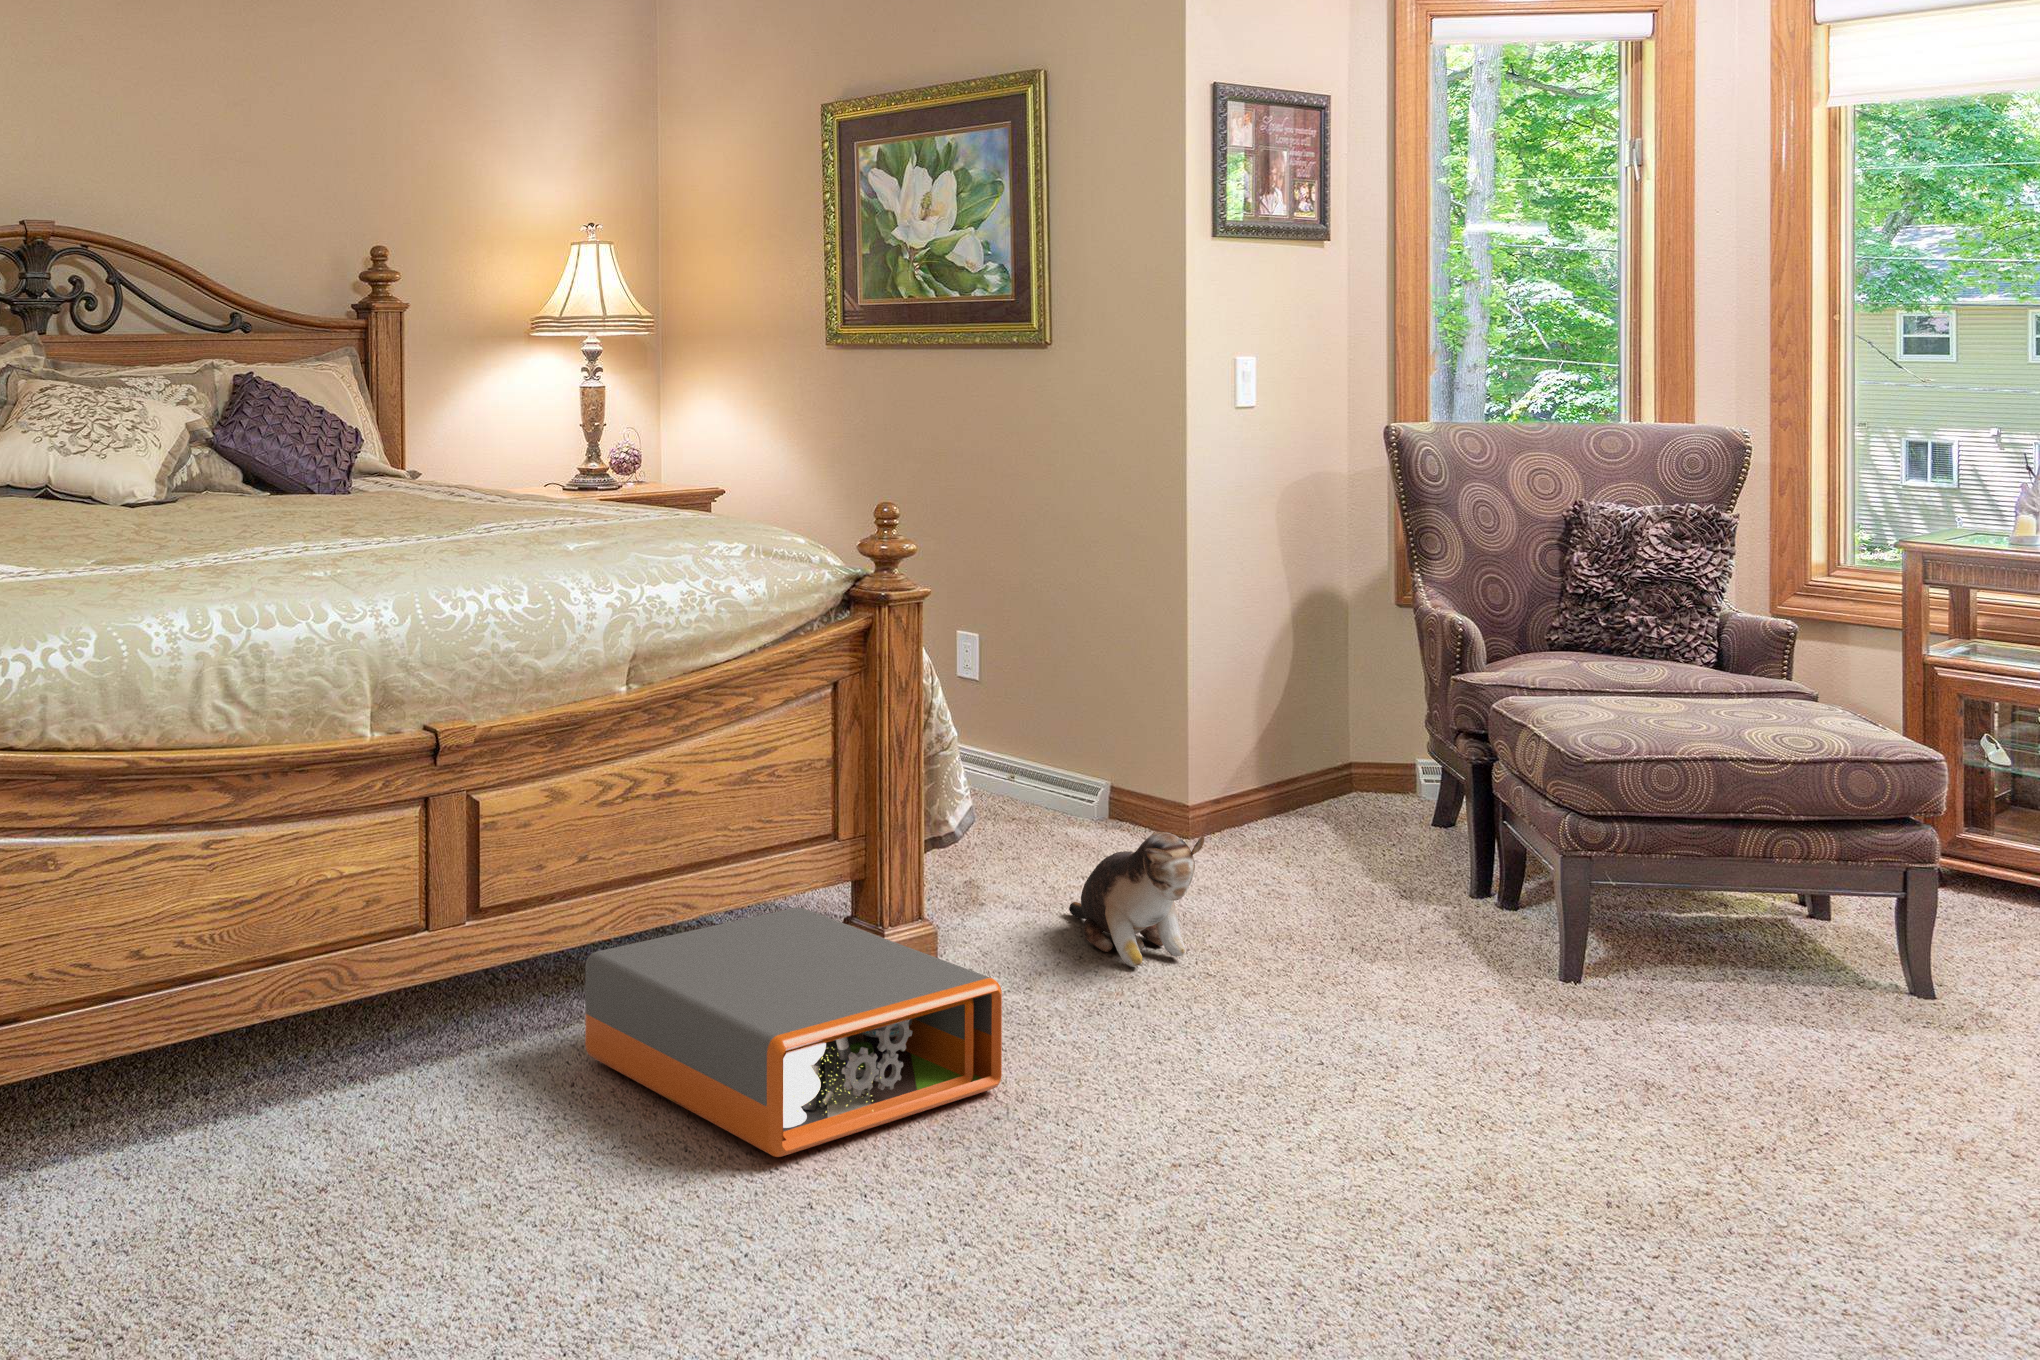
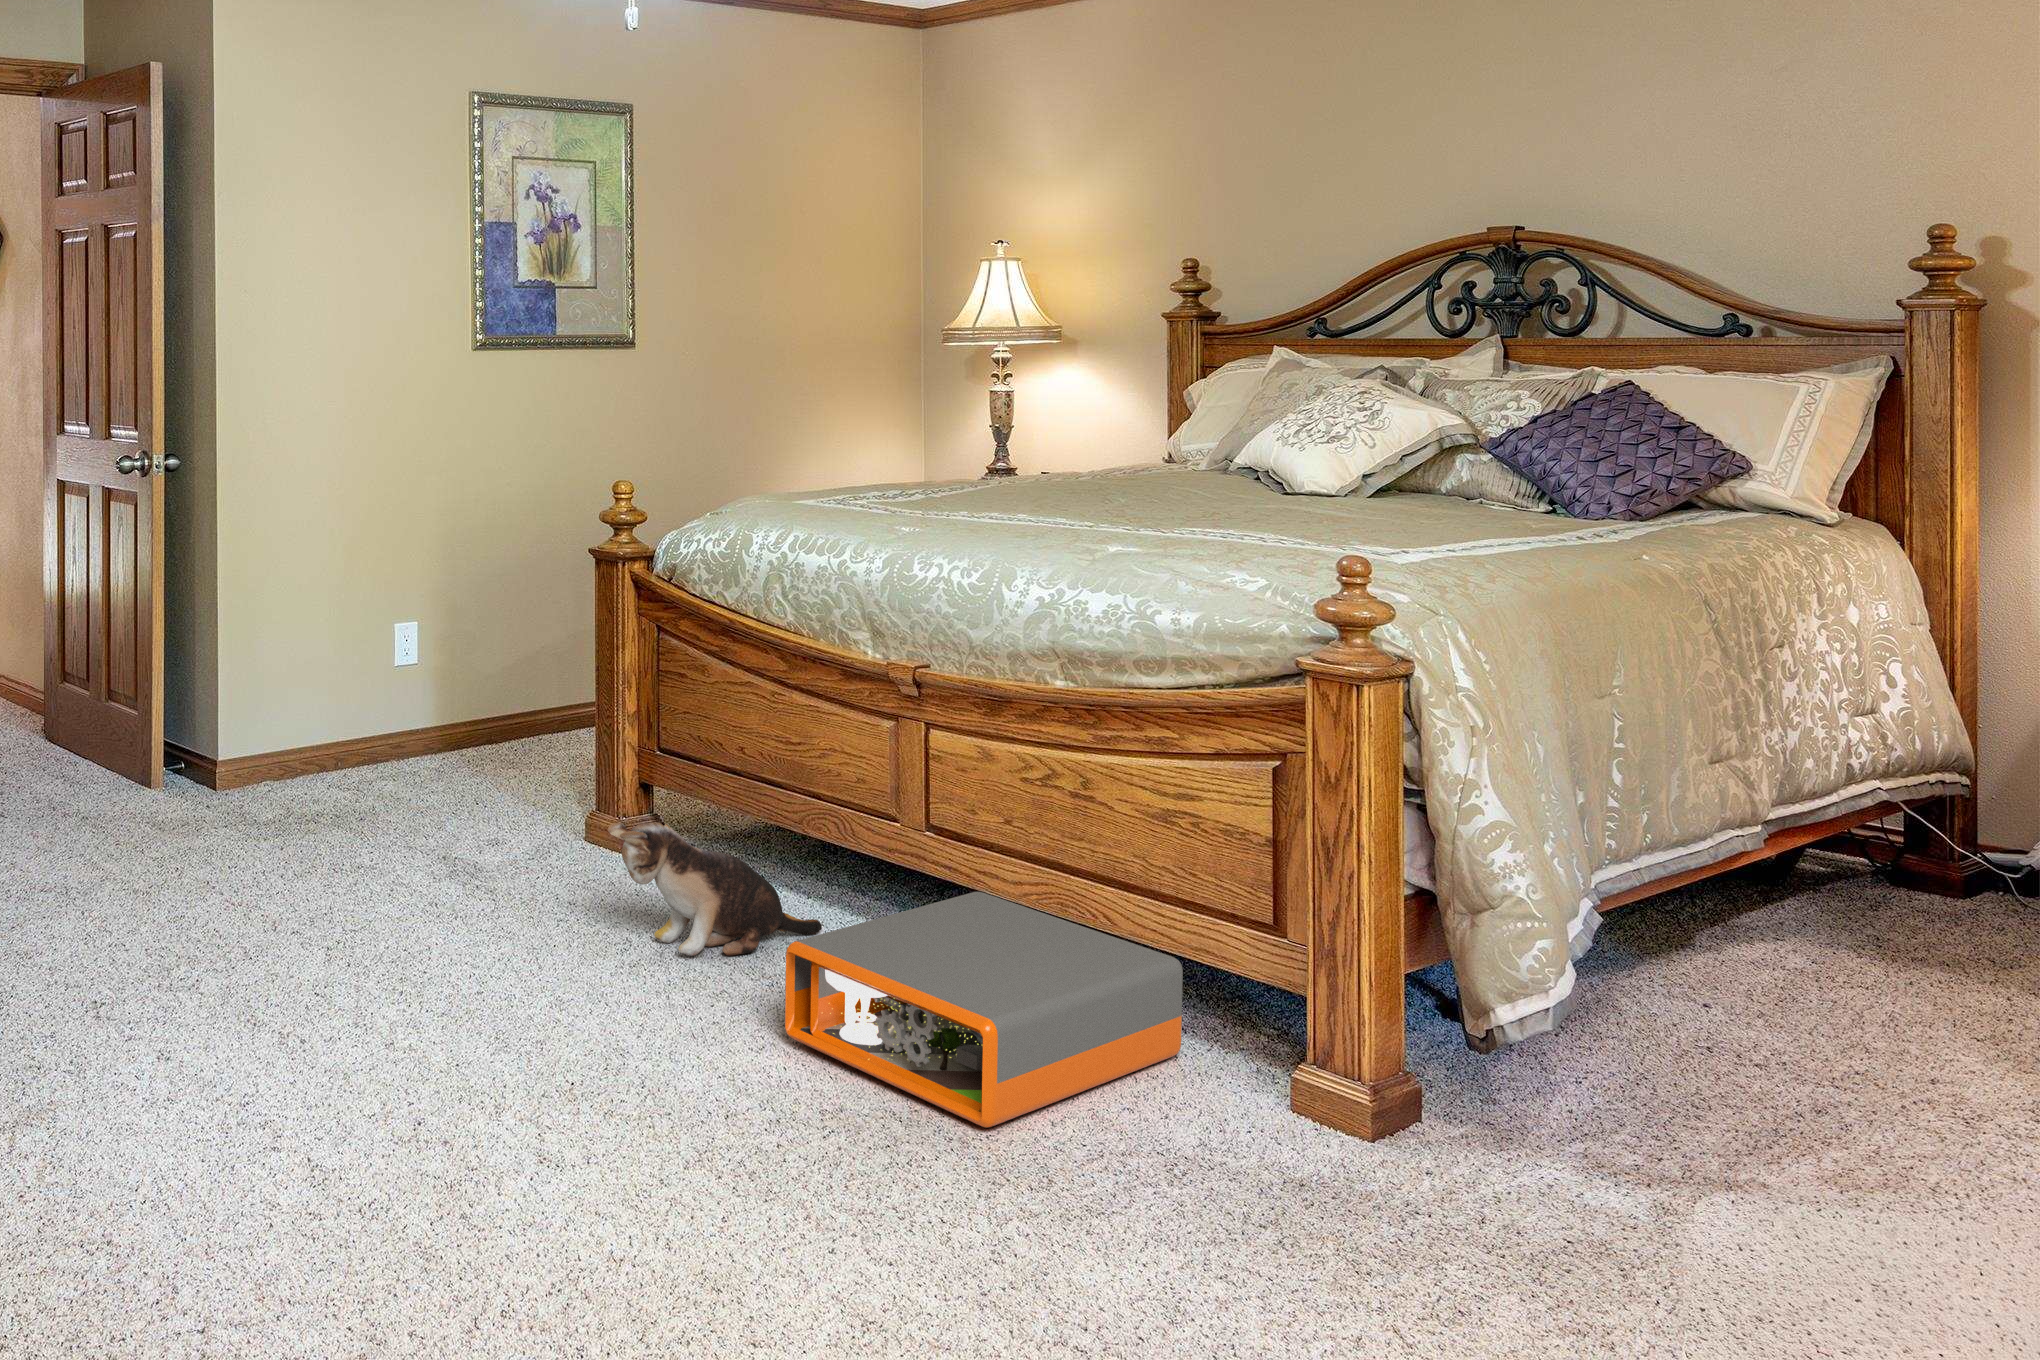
plush toy: present [1069,832,1204,967] -> present [608,823,822,956]

